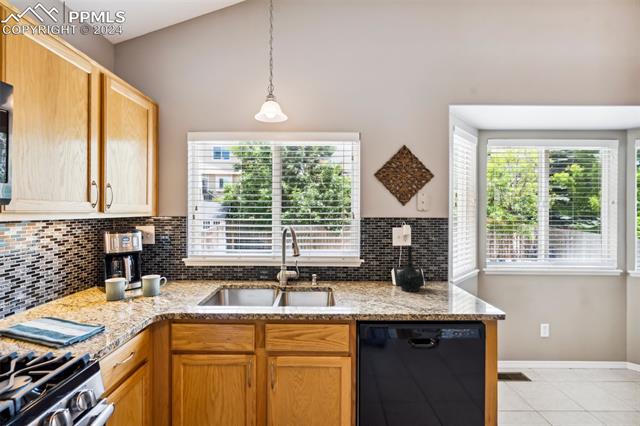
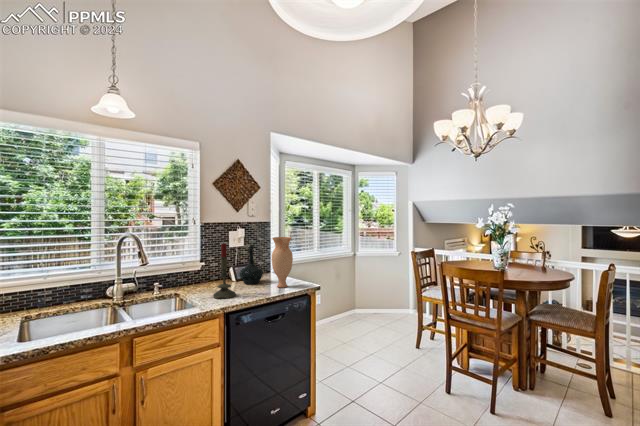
vase: none [427,237,456,303] -> present [272,237,293,288]
candle: none [355,239,379,303] -> present [213,243,235,299]

